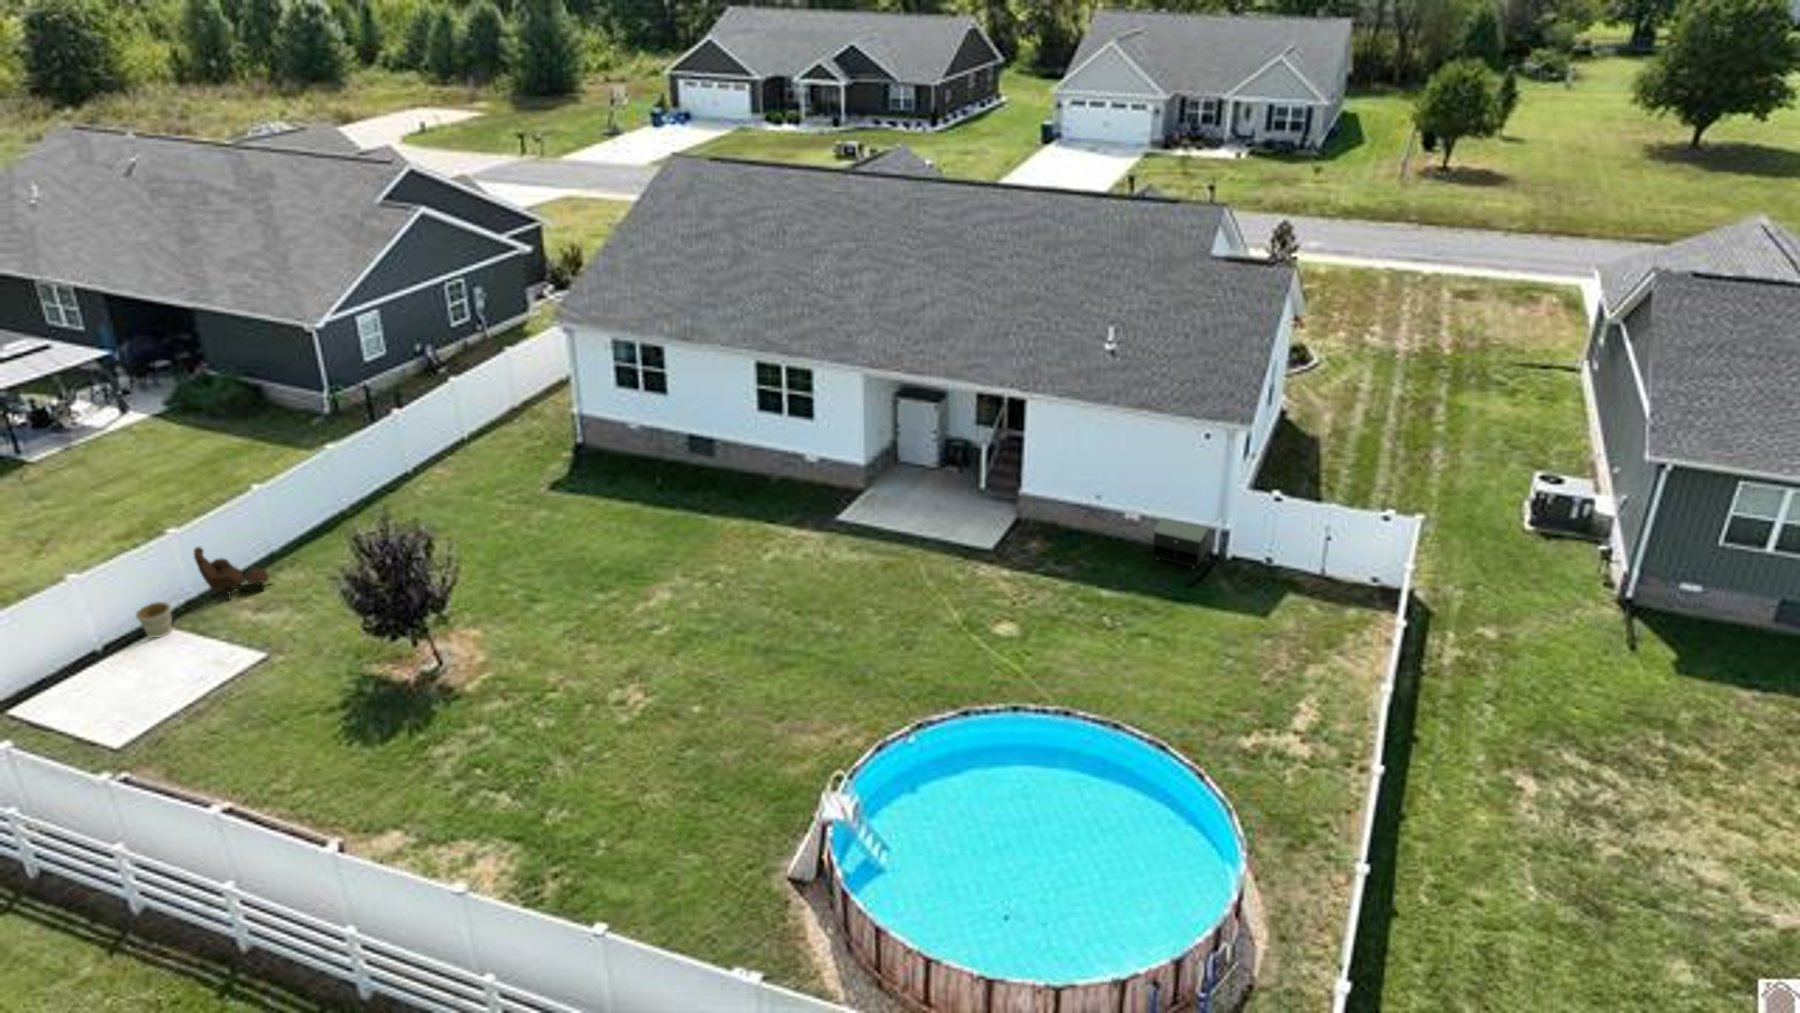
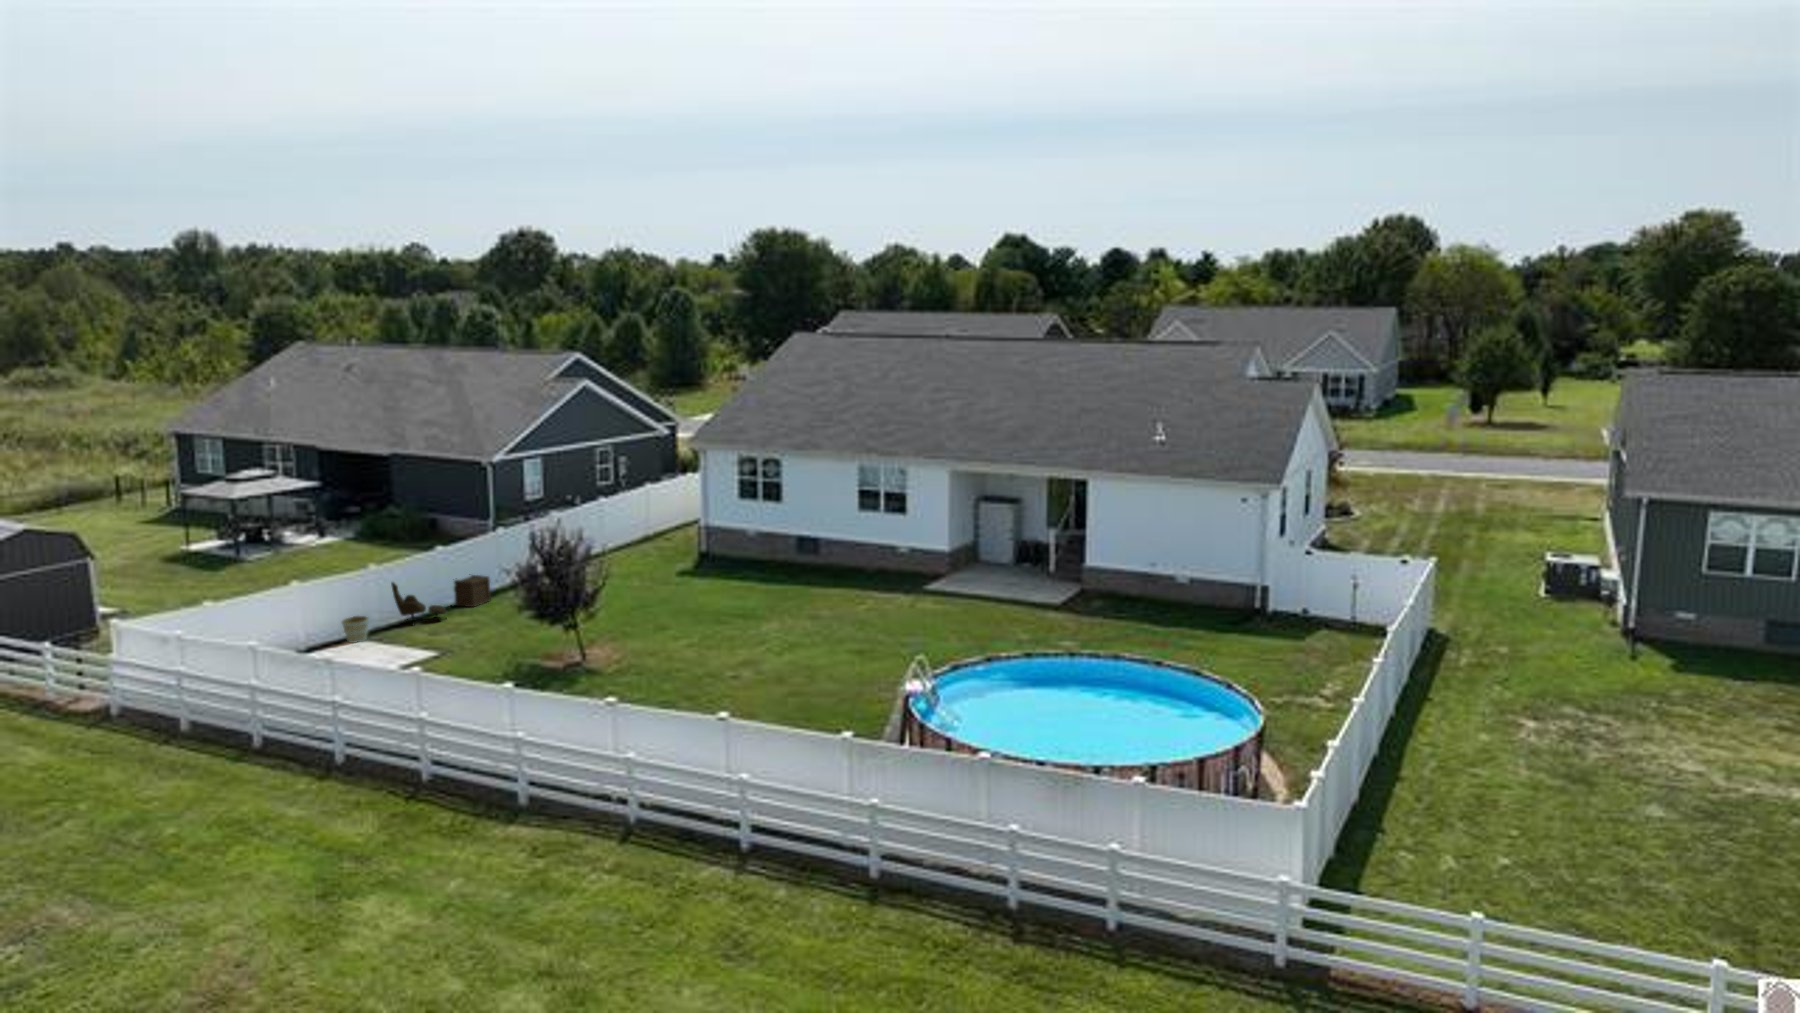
wooden crate: none [272,515,325,559] -> present [454,574,491,607]
storage bench: present [1152,519,1208,568] -> none [1199,578,1248,617]

